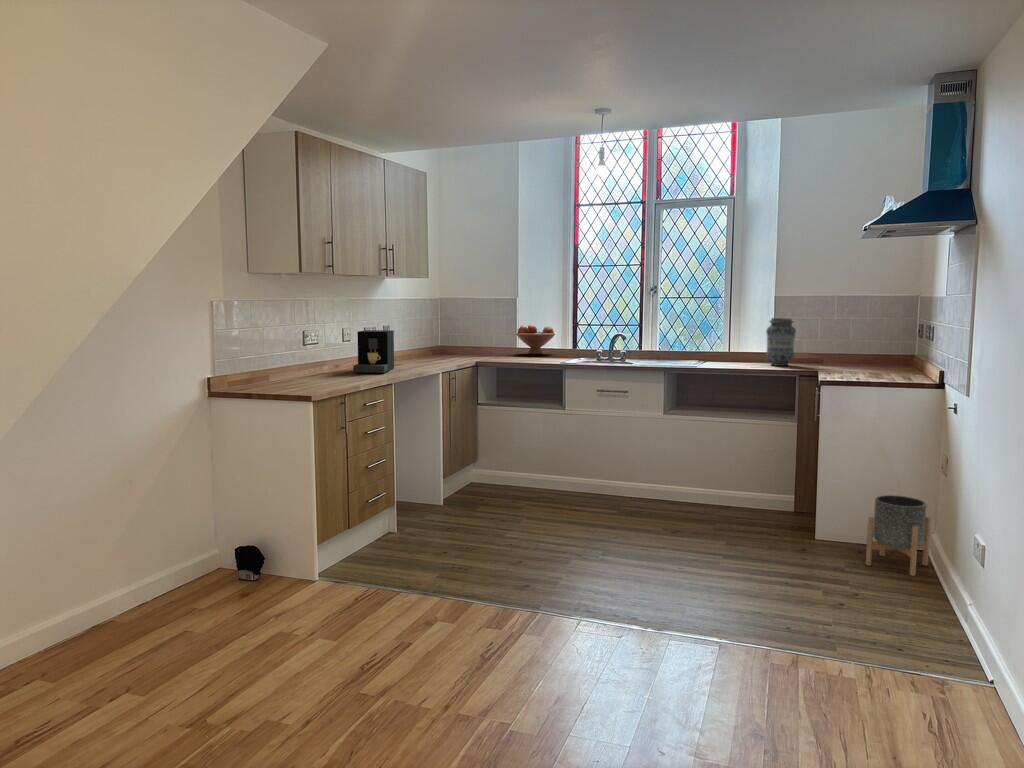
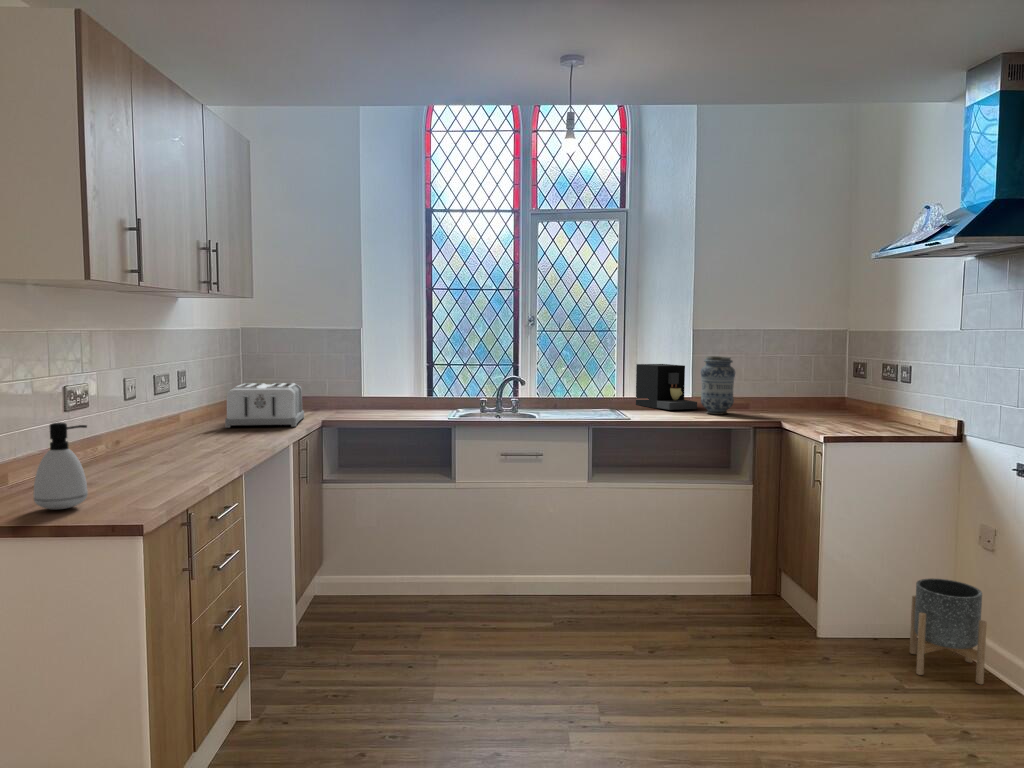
fruit bowl: present [516,325,555,354] -> none [362,366,415,406]
coffee maker: present [353,330,394,373] -> present [636,364,697,410]
toaster: none [409,334,465,362] -> present [225,383,304,428]
soap dispenser: none [277,342,301,386] -> present [33,422,88,509]

